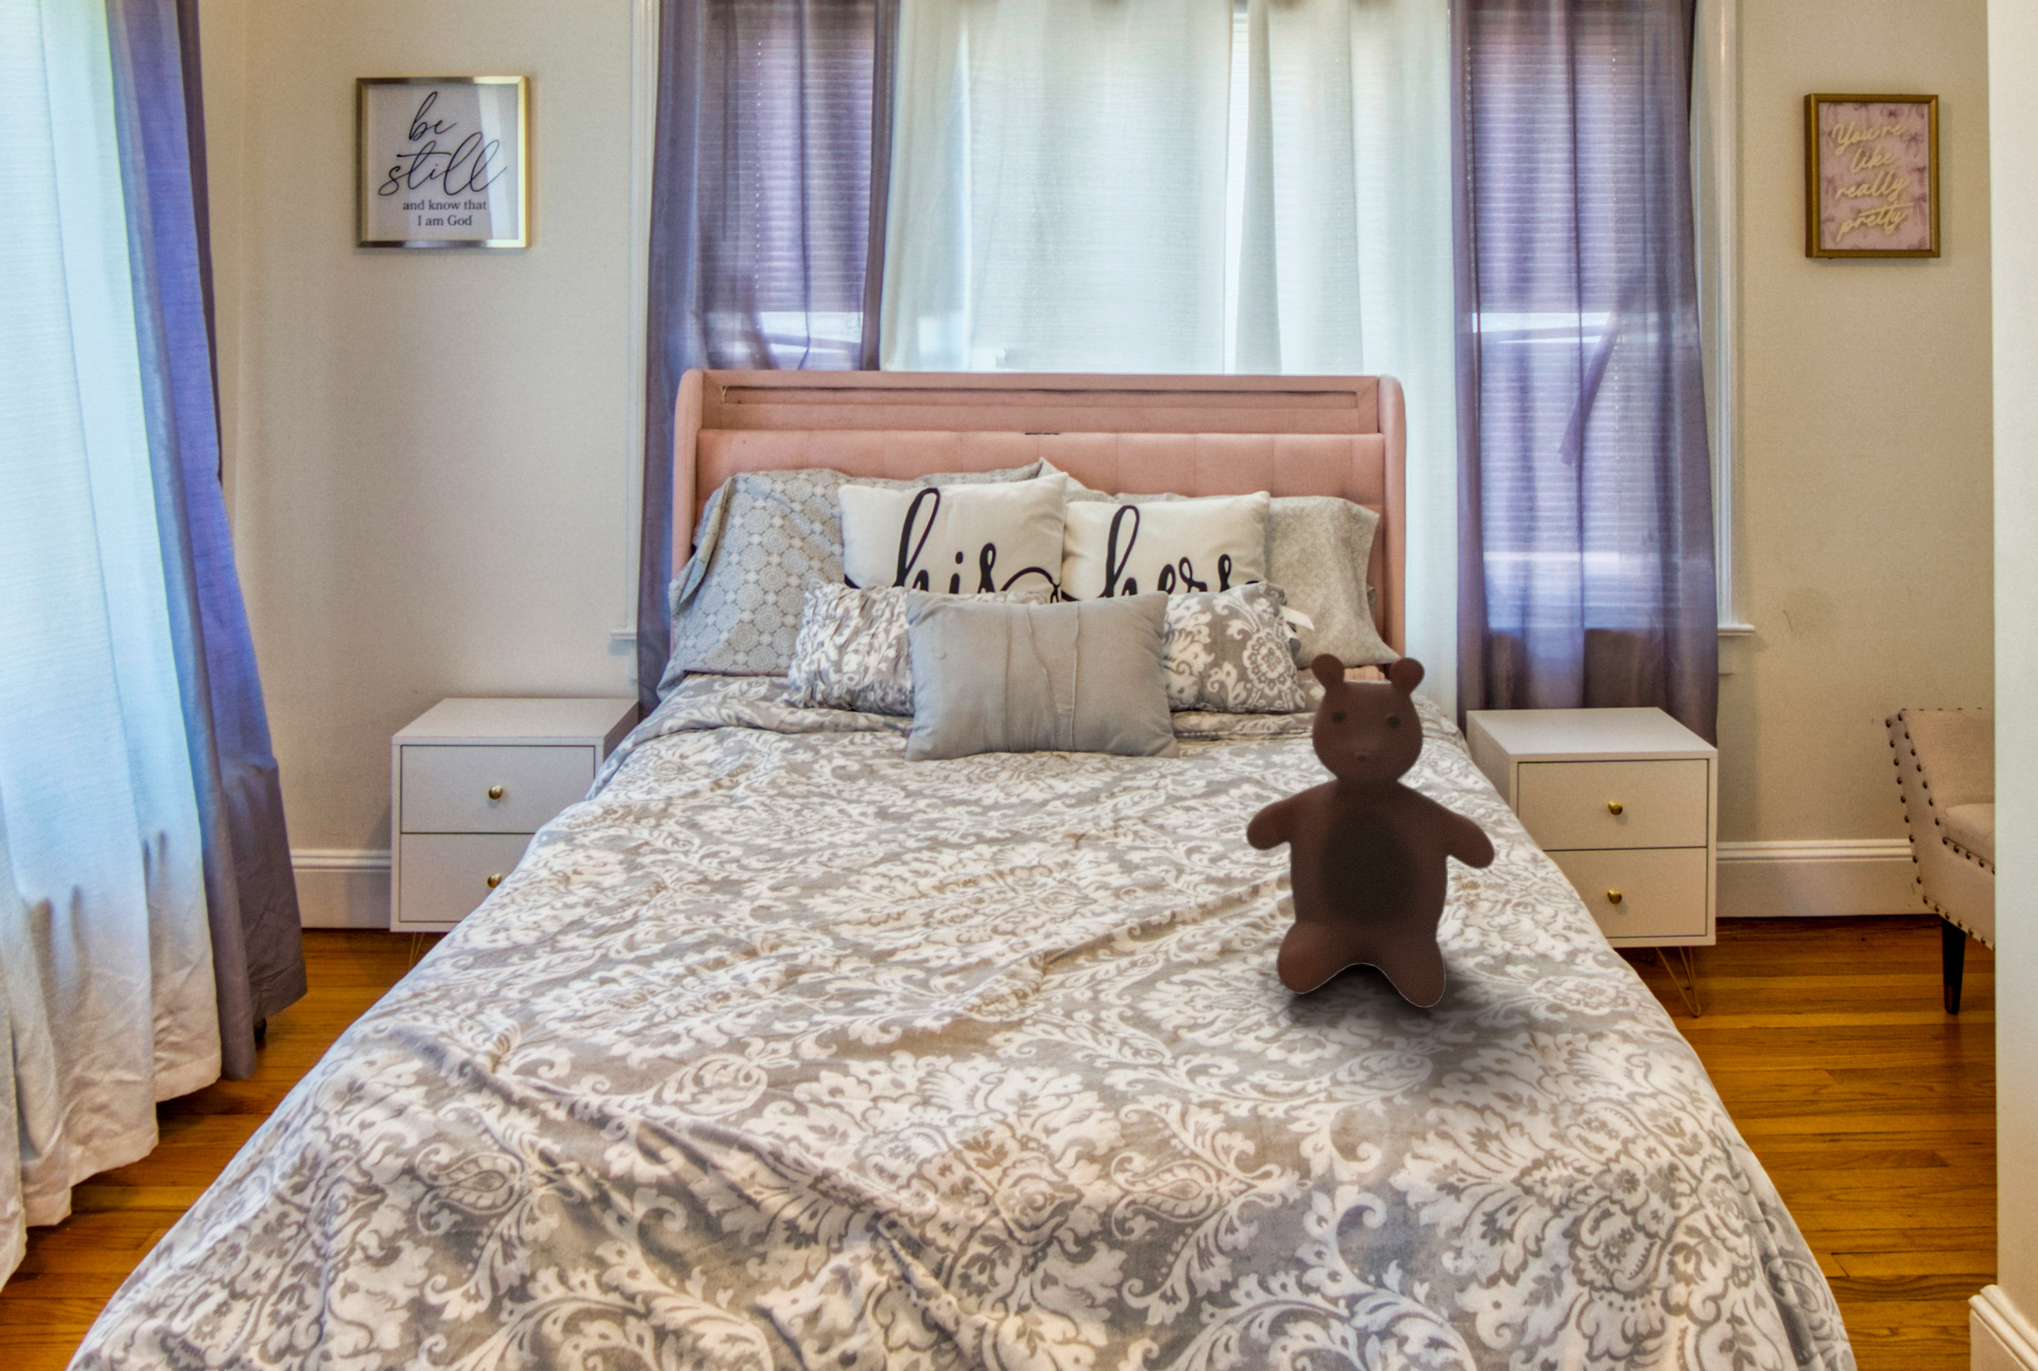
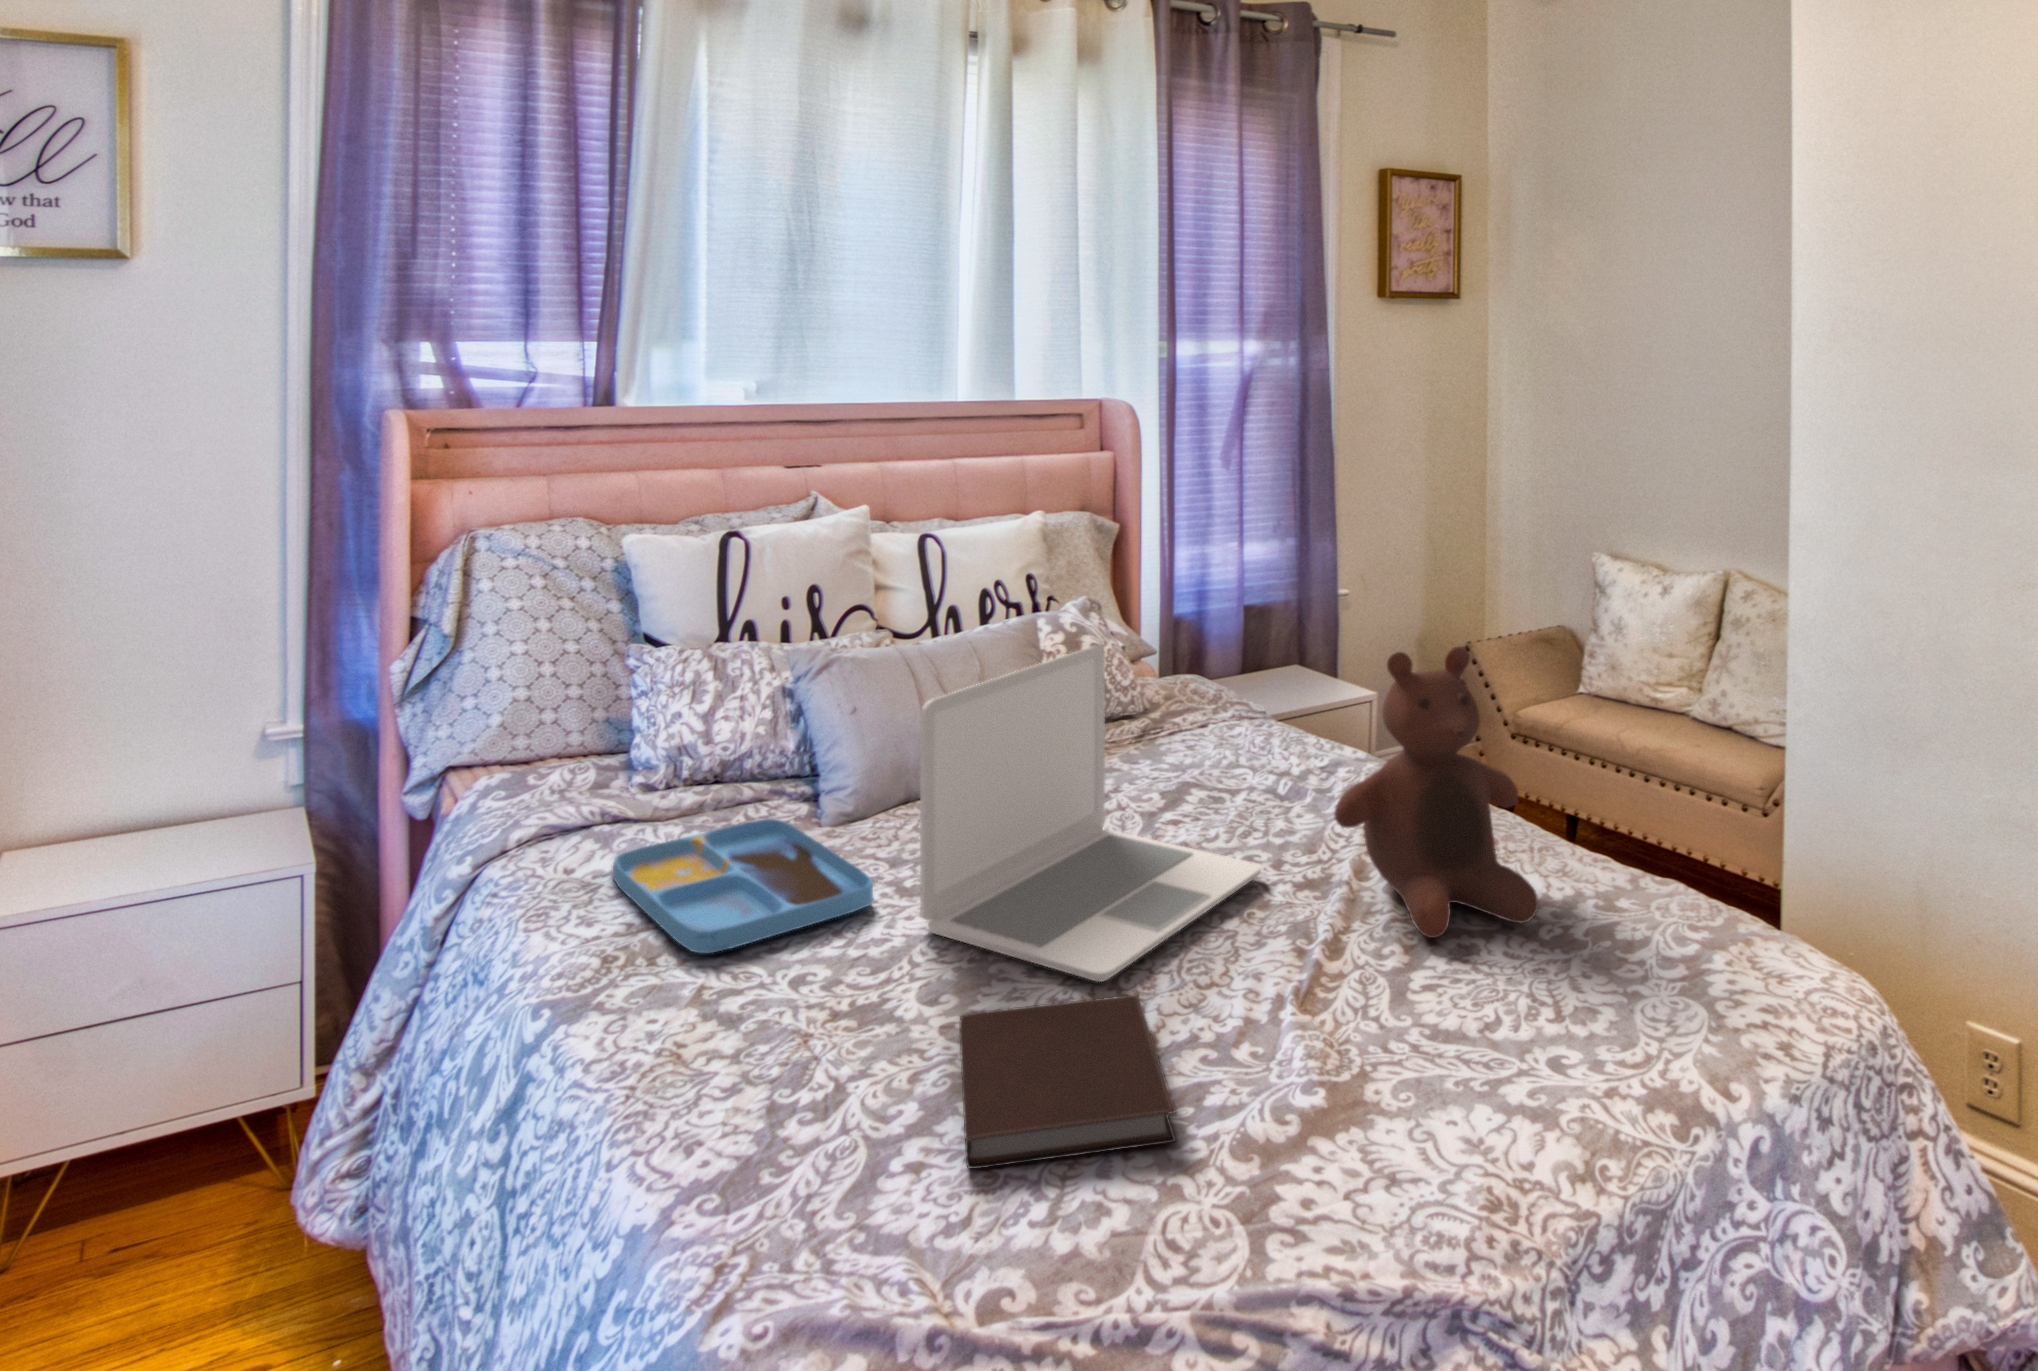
laptop: none [840,615,1201,942] -> present [920,645,1262,982]
tray: none [661,744,846,839] -> present [613,819,873,953]
notebook: none [616,933,911,1093] -> present [959,994,1176,1169]

